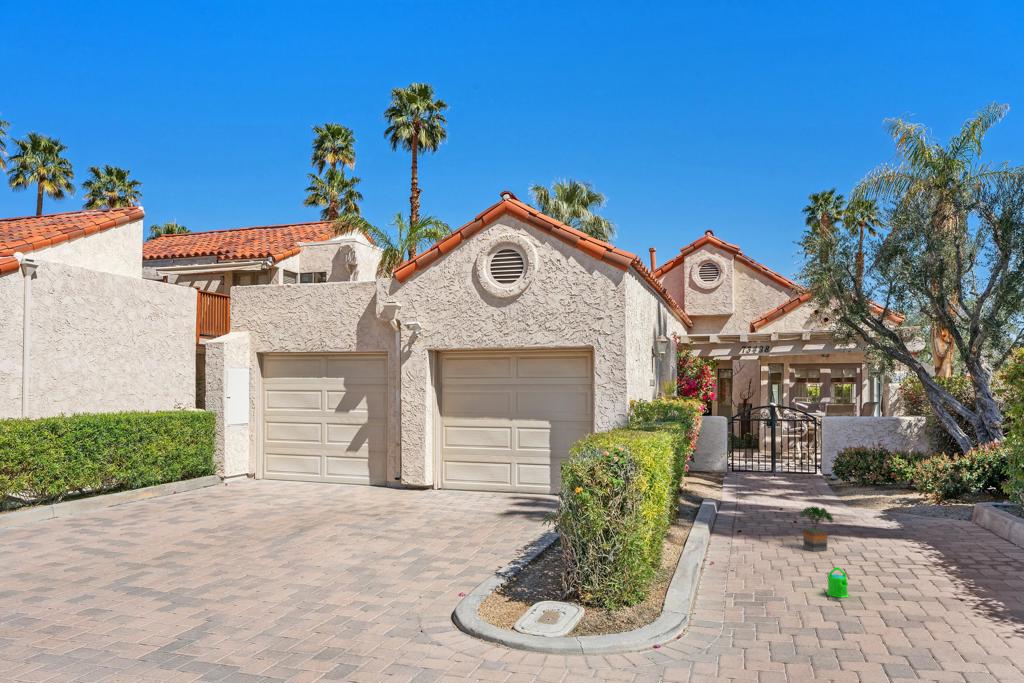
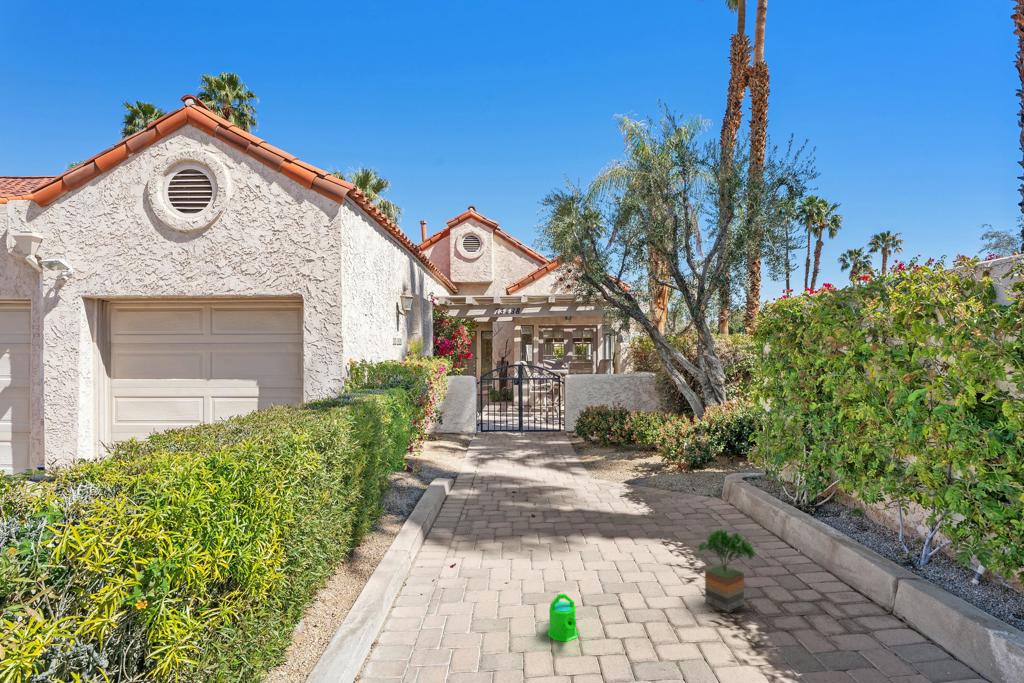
potted tree: present [800,506,833,552] -> present [698,530,755,611]

